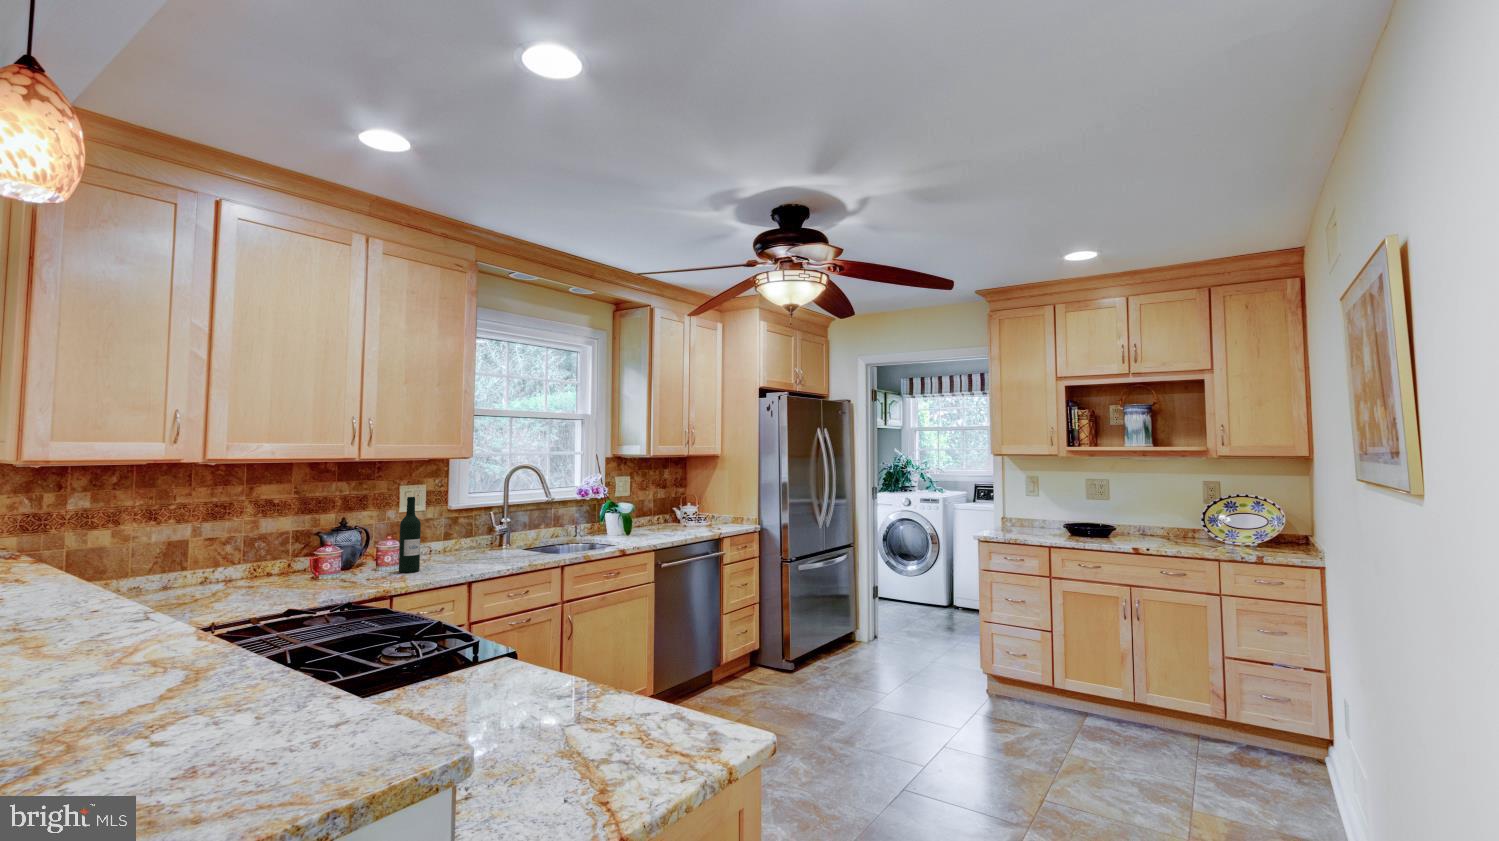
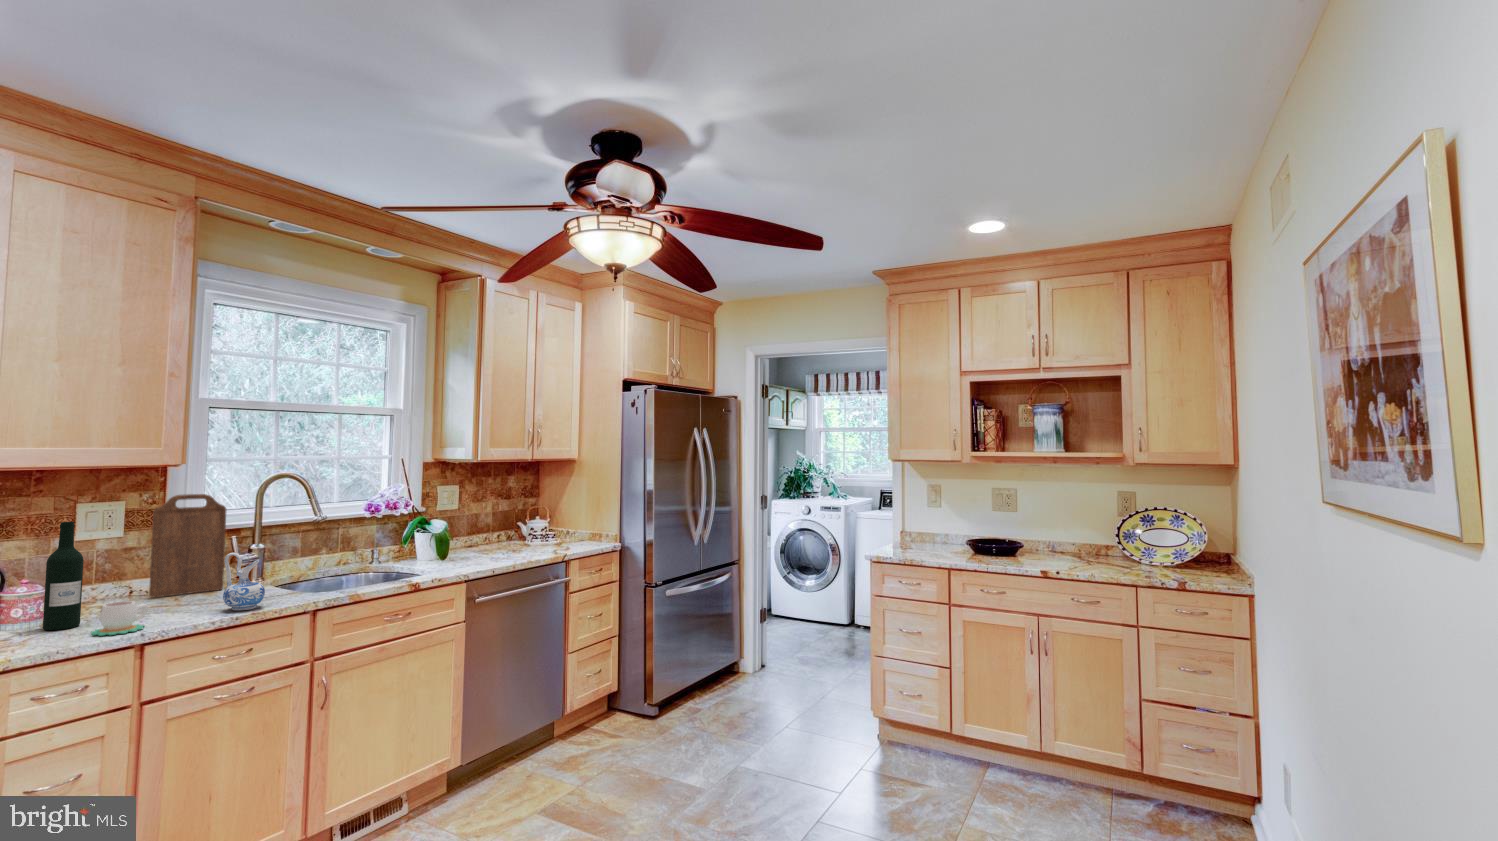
cutting board: none [441,480,487,556] -> present [149,494,227,597]
ceramic pitcher: none [505,521,531,564] -> present [223,553,265,610]
mug: none [435,553,466,576] -> present [91,601,148,636]

